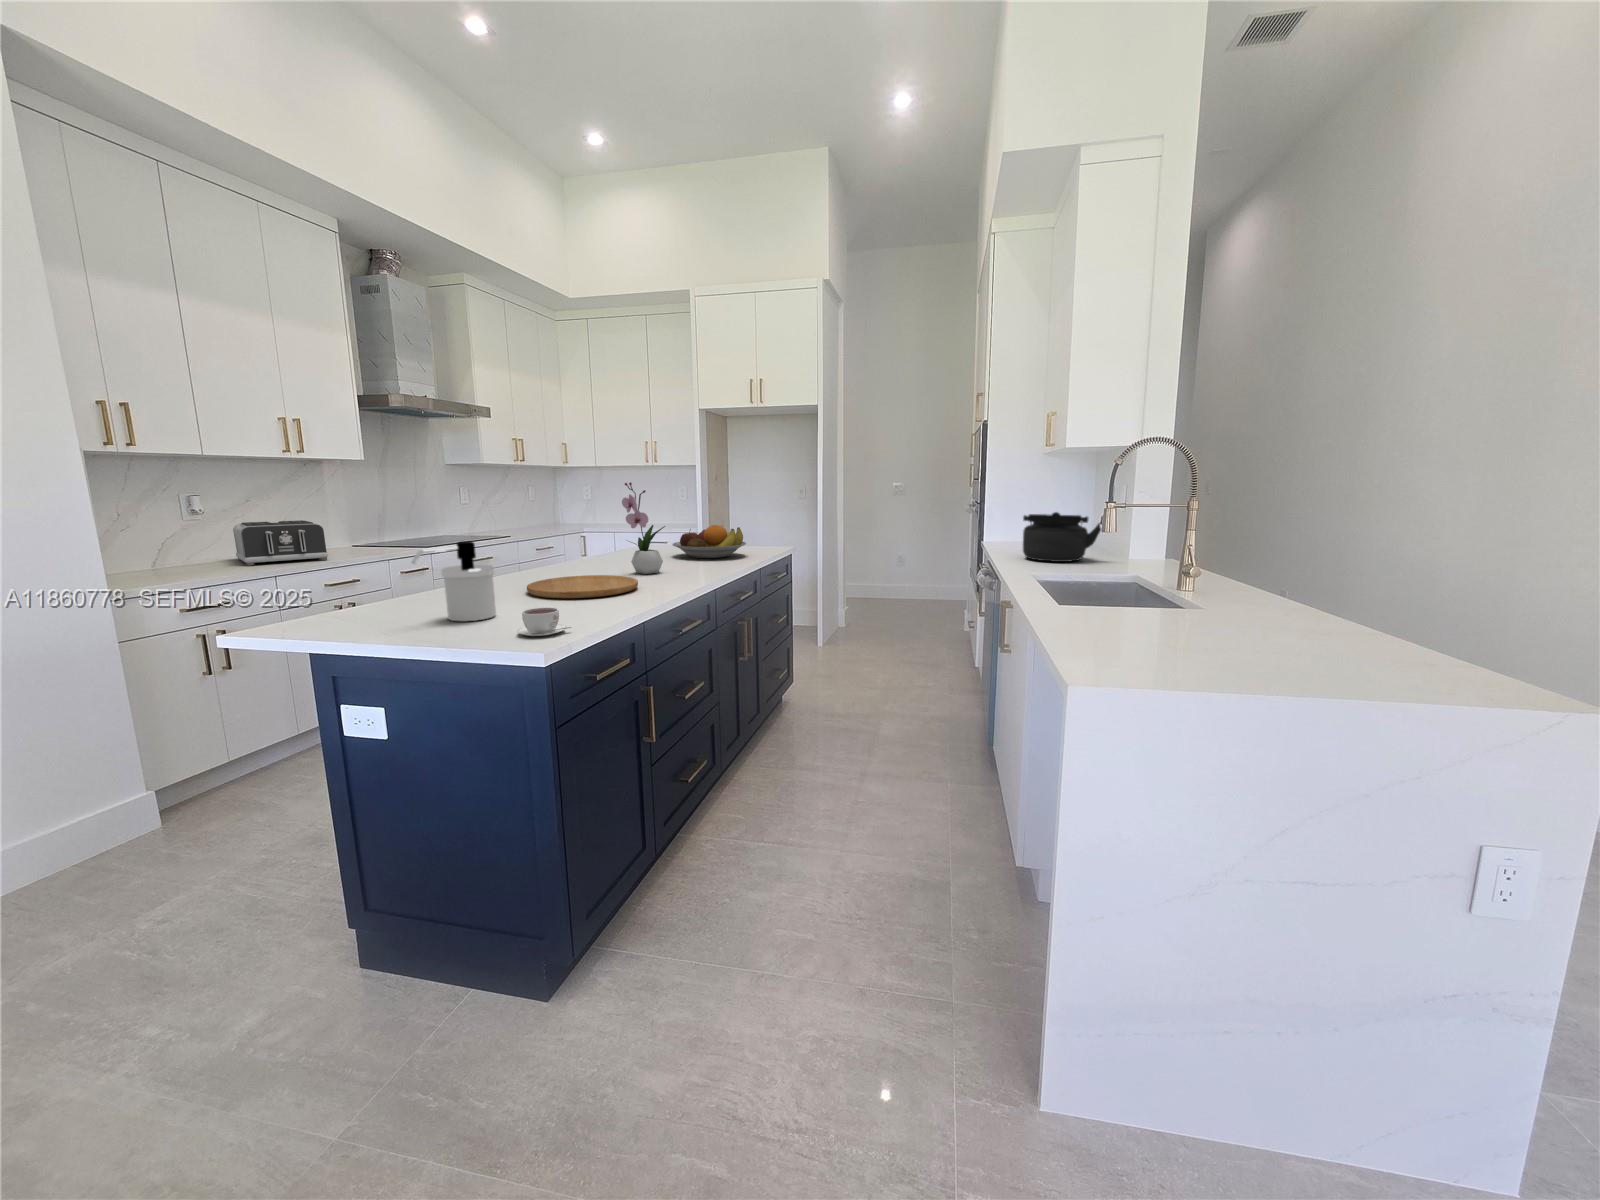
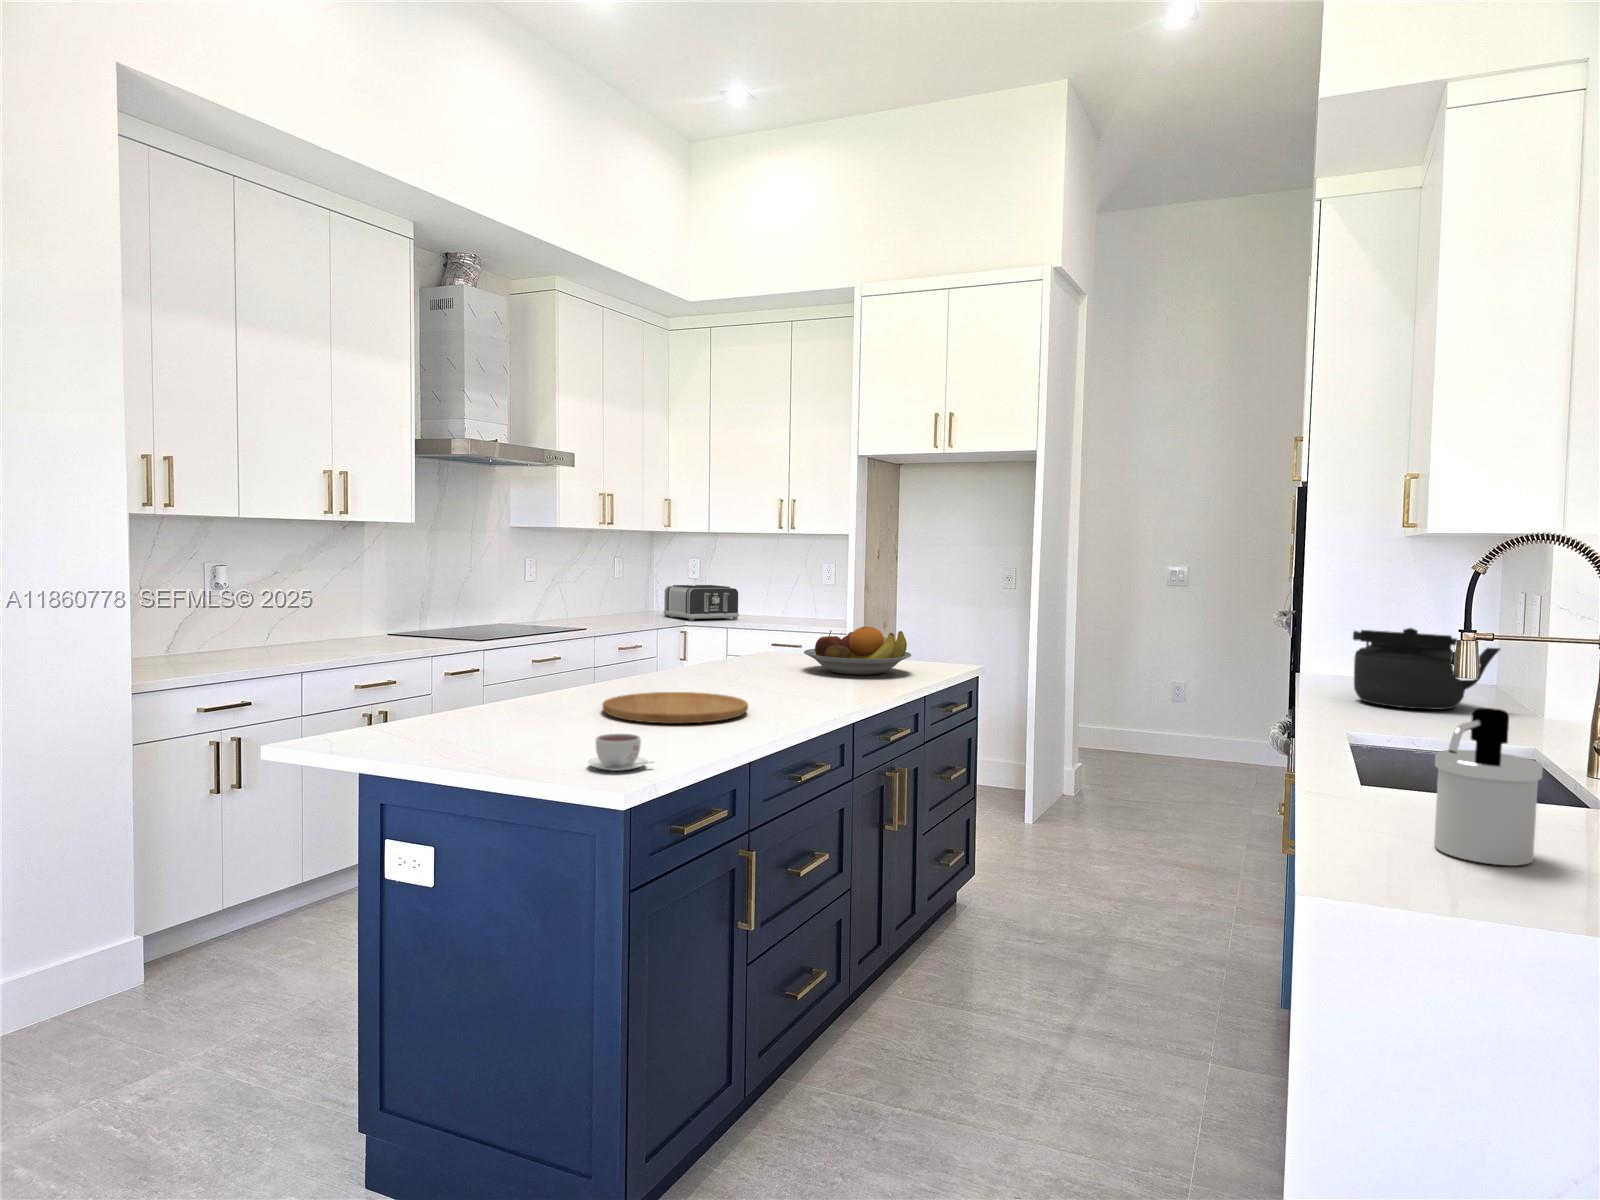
flower arrangement: present [622,482,665,574] -> none [735,565,793,694]
toaster: present [233,520,328,565] -> present [663,585,739,621]
soap dispenser: present [412,541,496,621] -> present [1434,708,1543,866]

